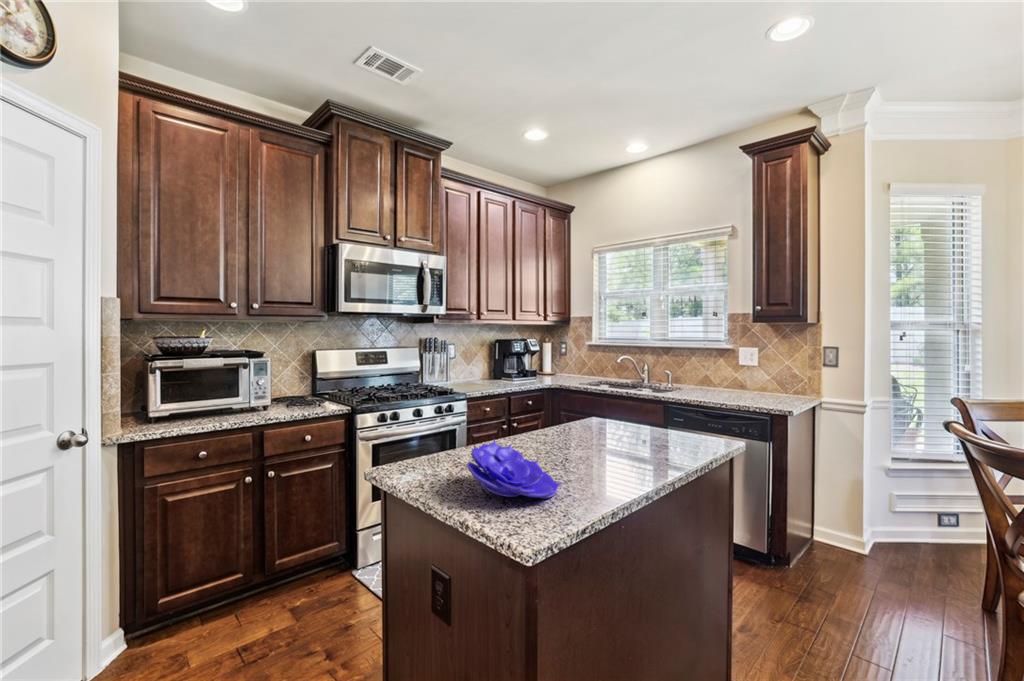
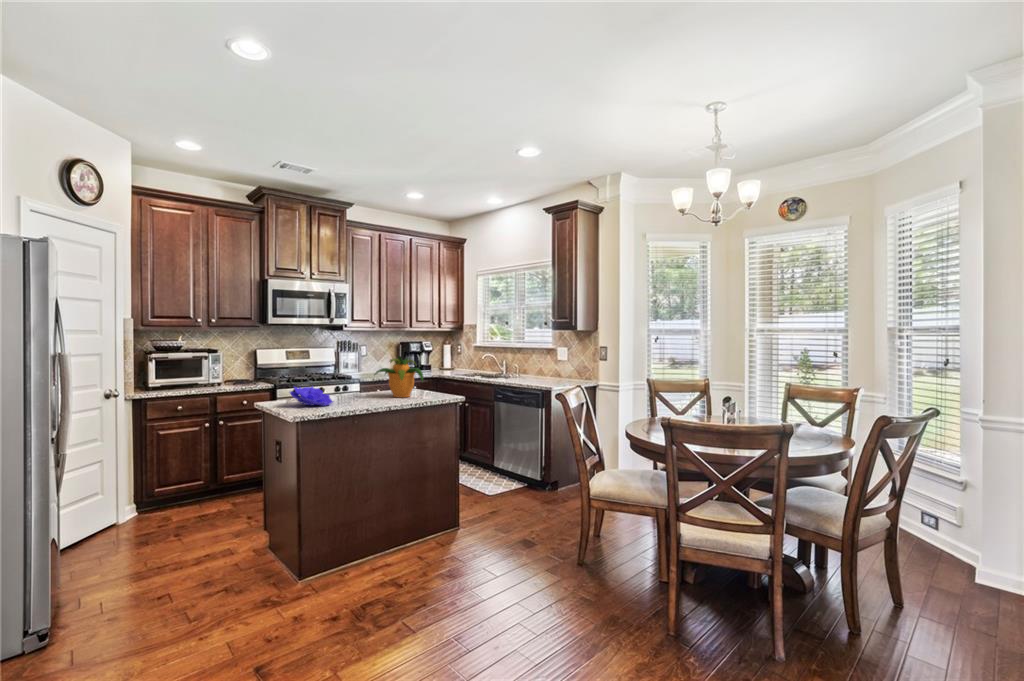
potted plant: none [593,368,691,453] -> present [375,356,423,397]

